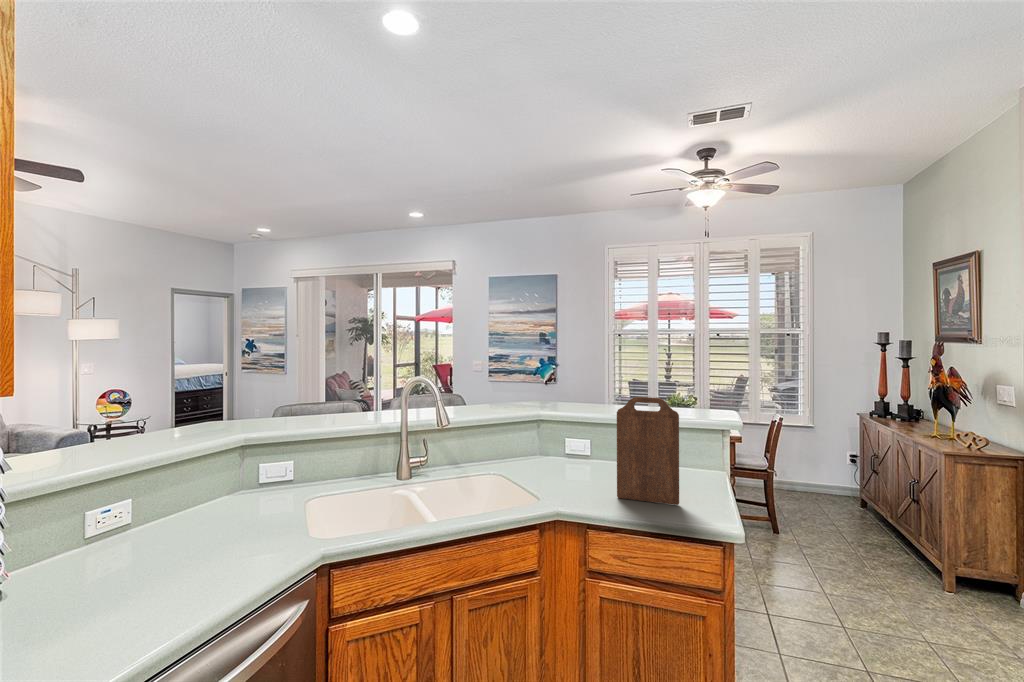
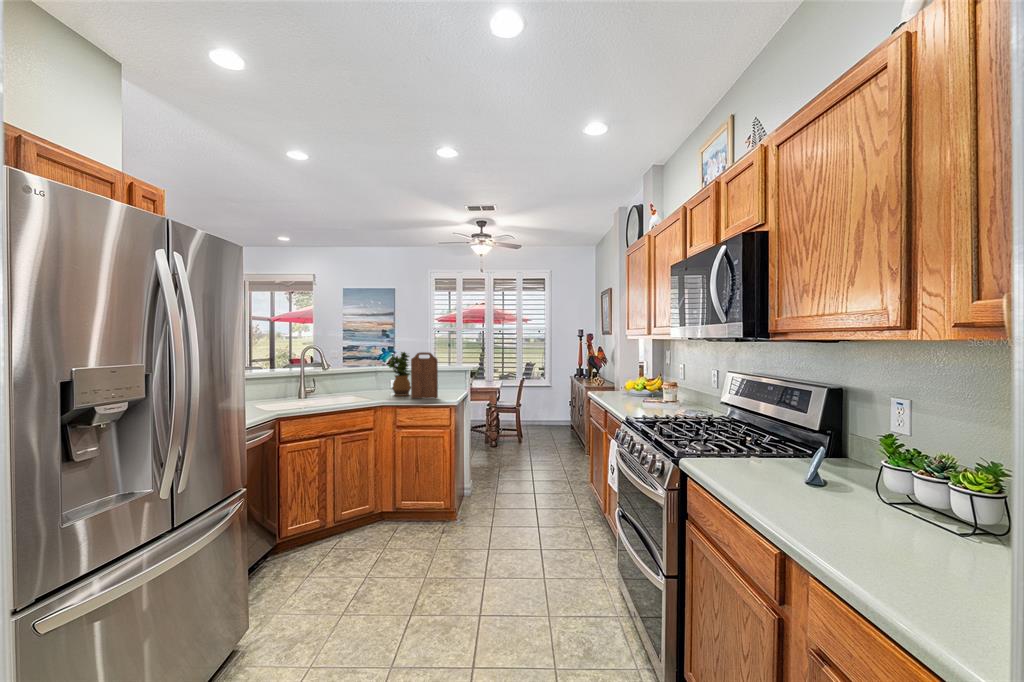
potted plant: none [563,389,611,484] -> present [388,352,411,396]

